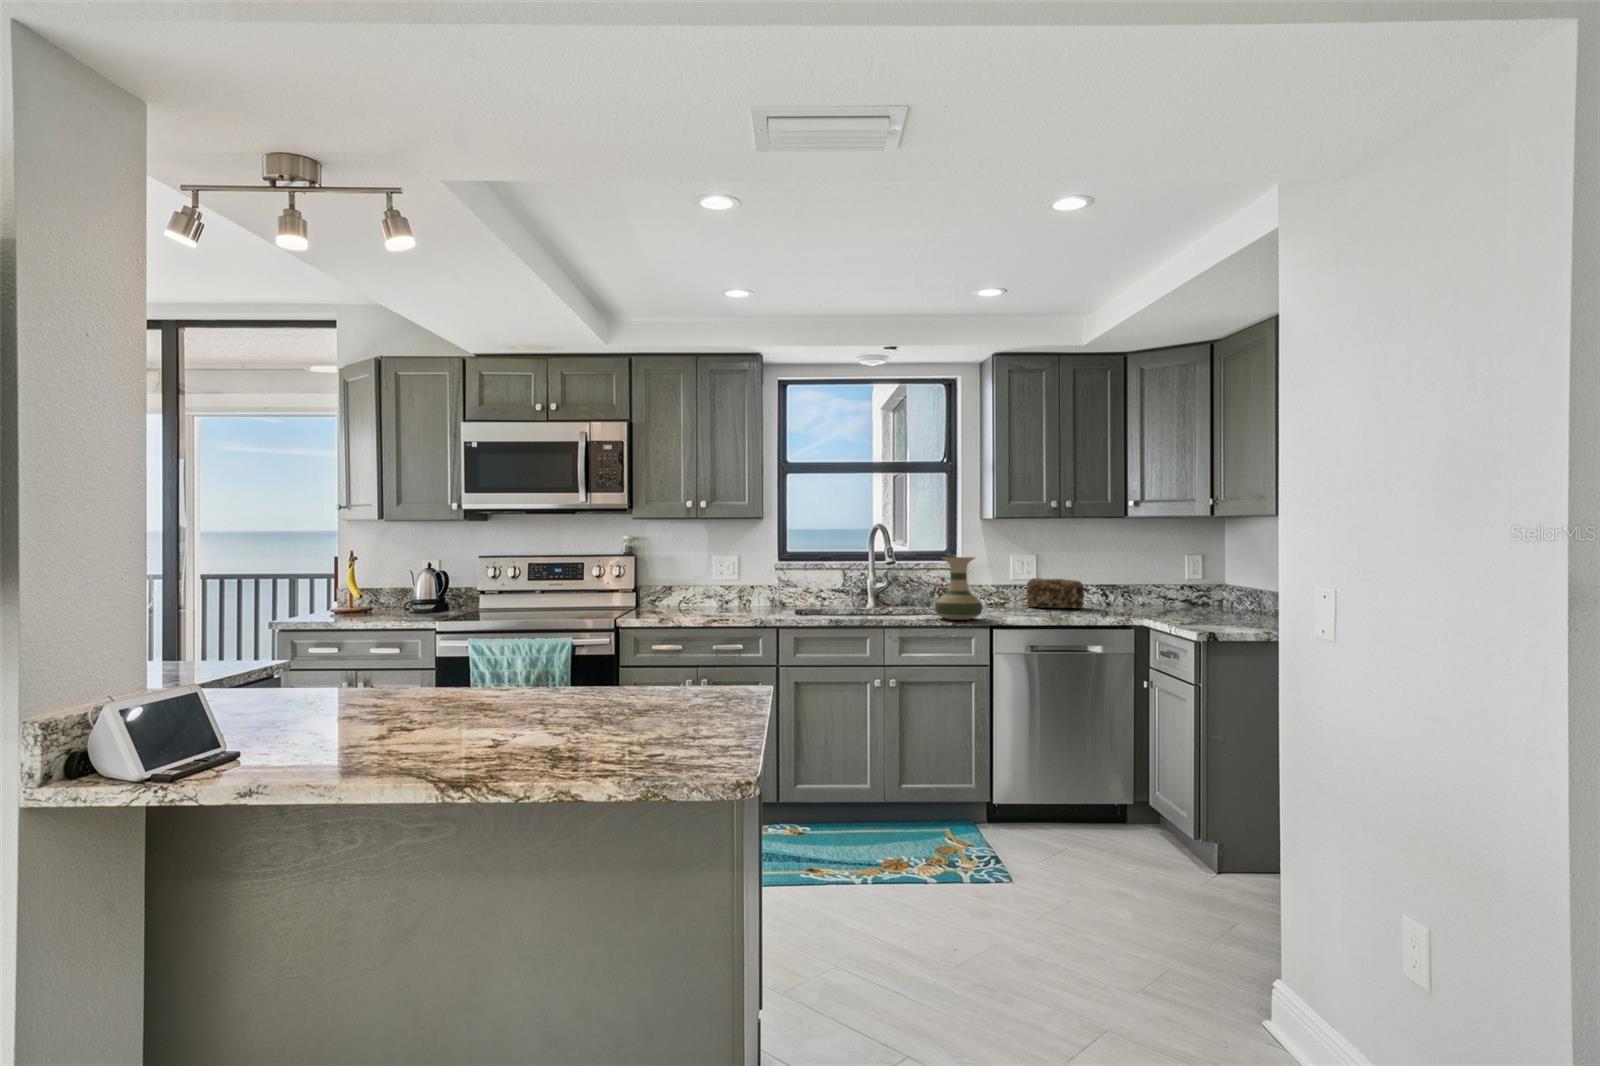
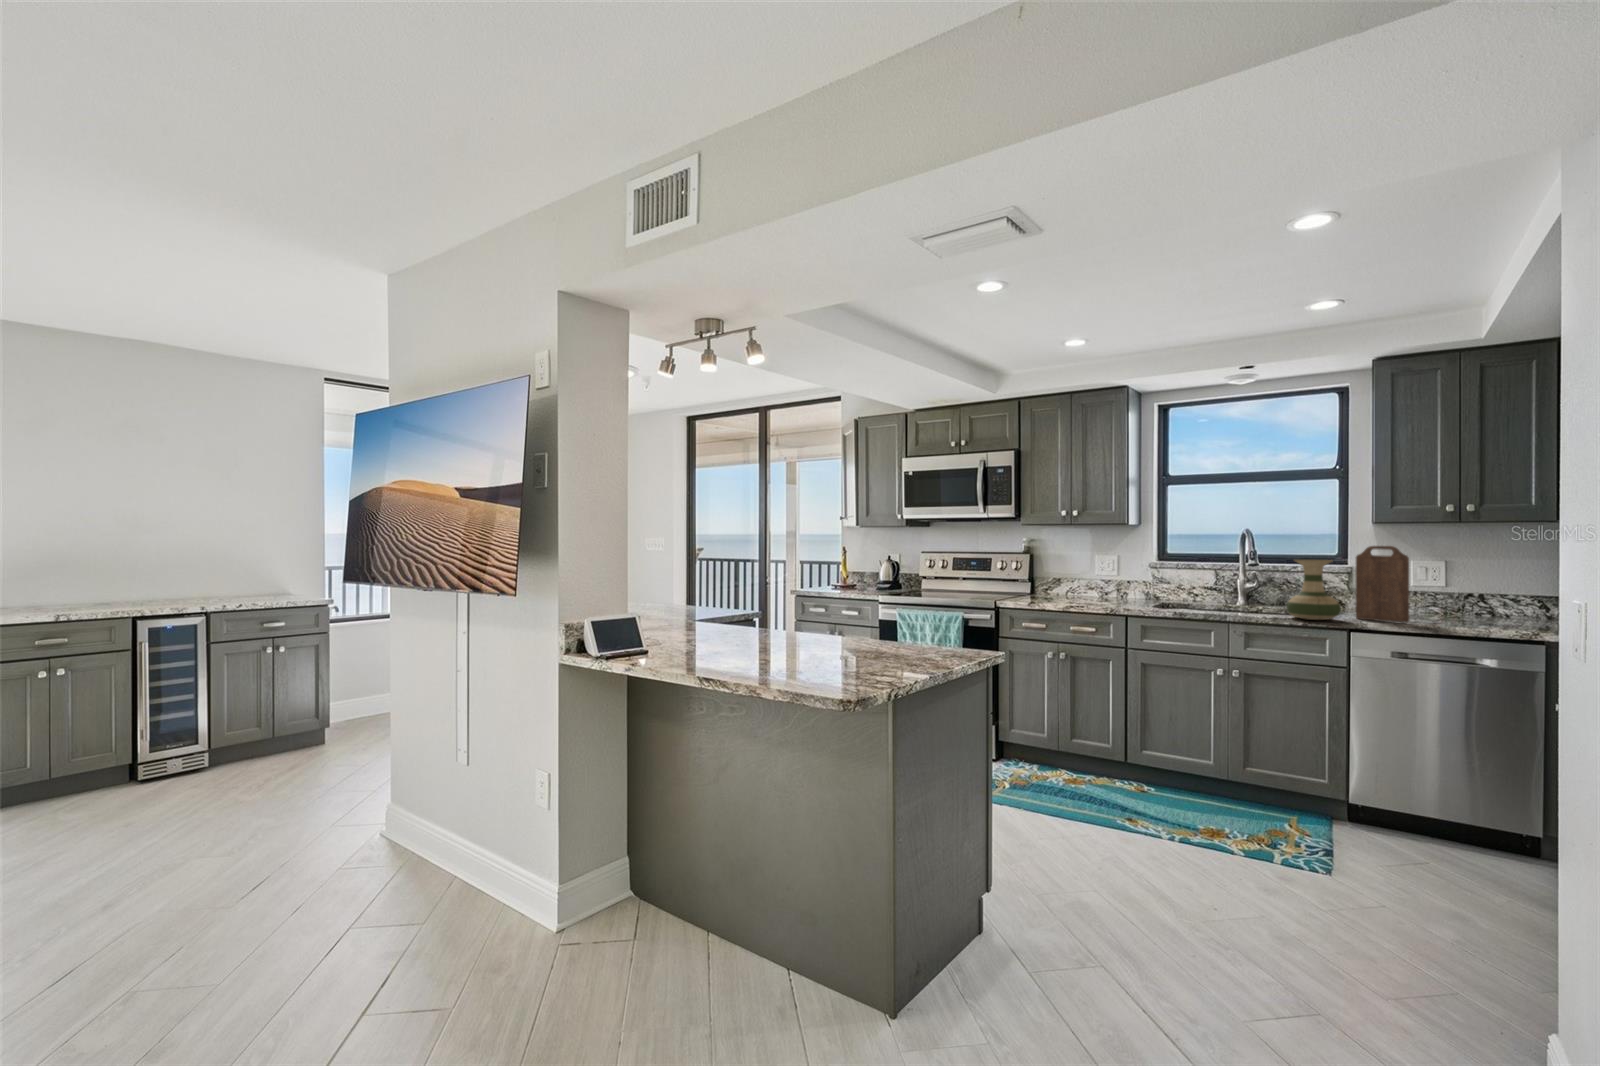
cutting board: none [987,542,1032,617] -> present [1356,546,1409,622]
bread loaf: present [1027,578,1084,608] -> none [1425,585,1509,618]

